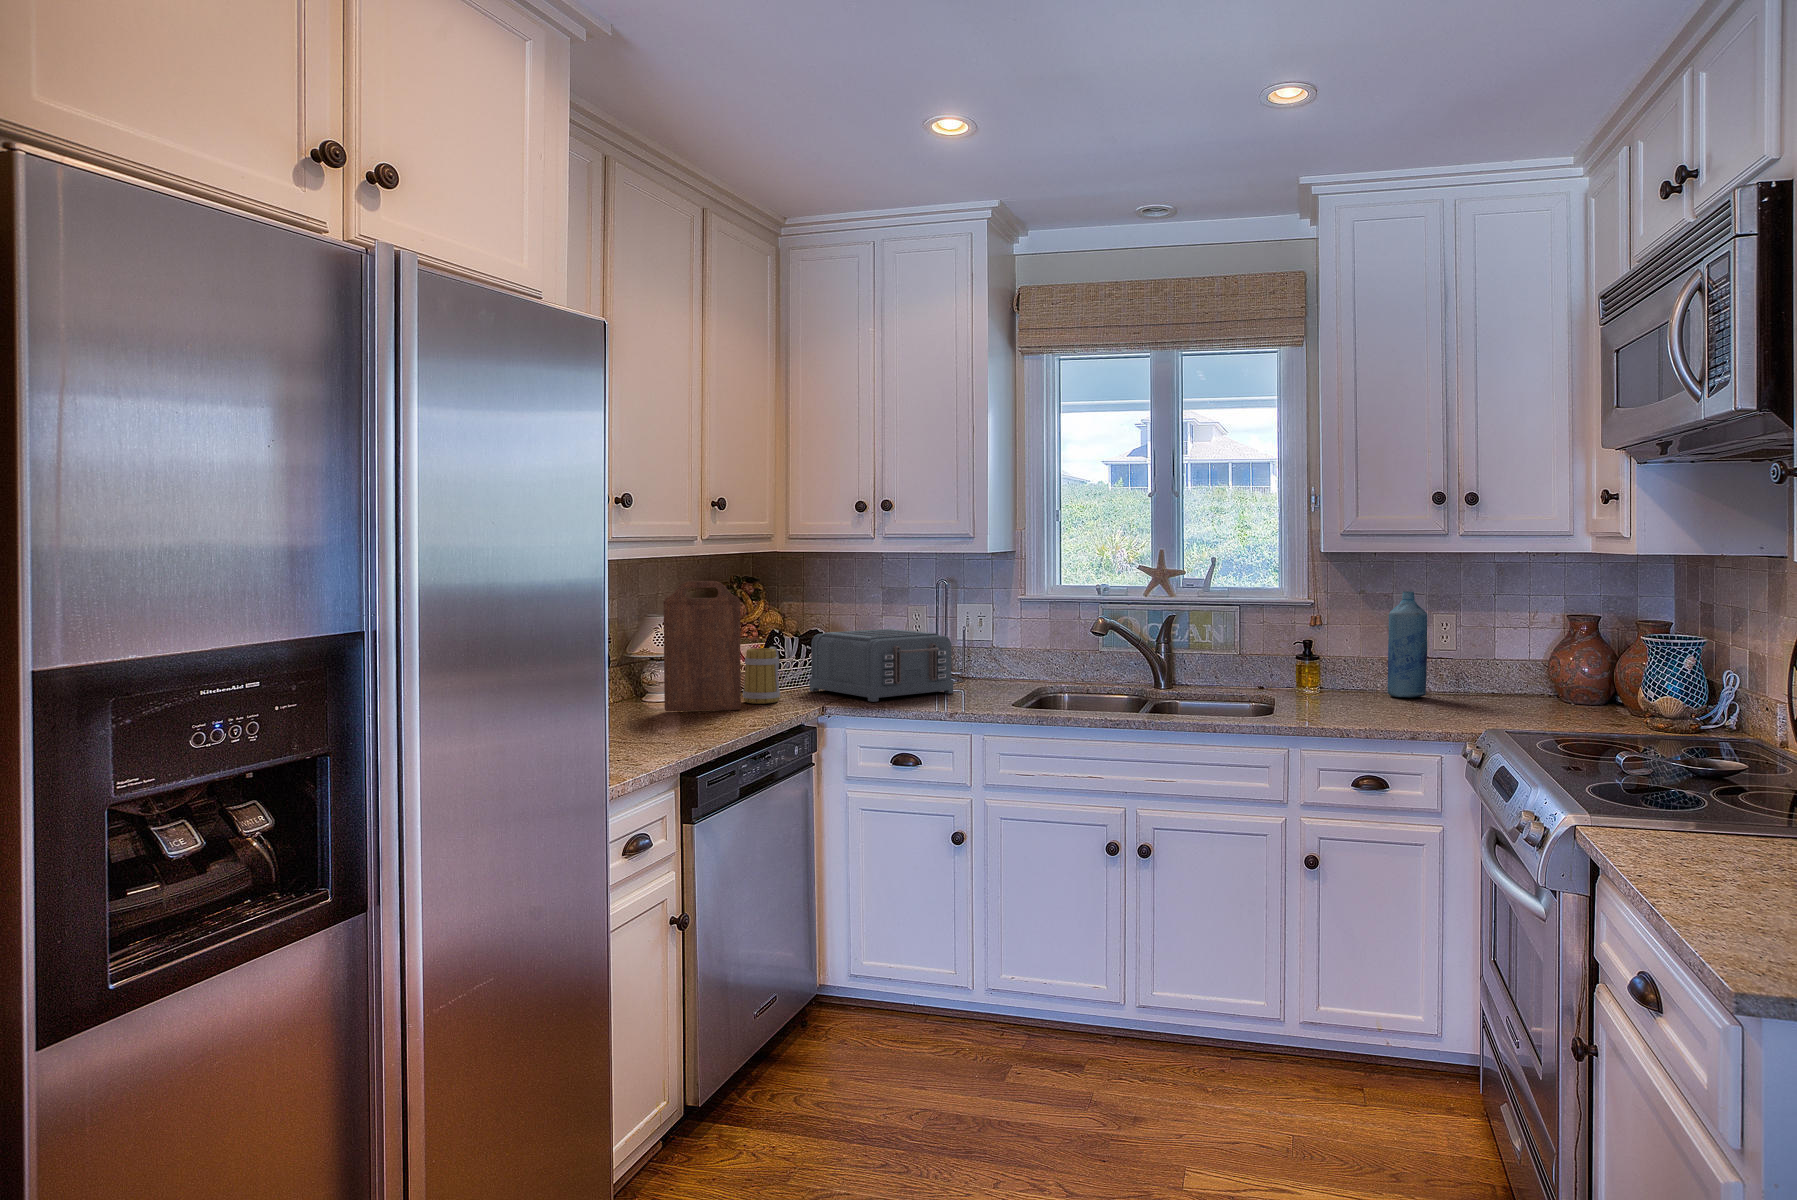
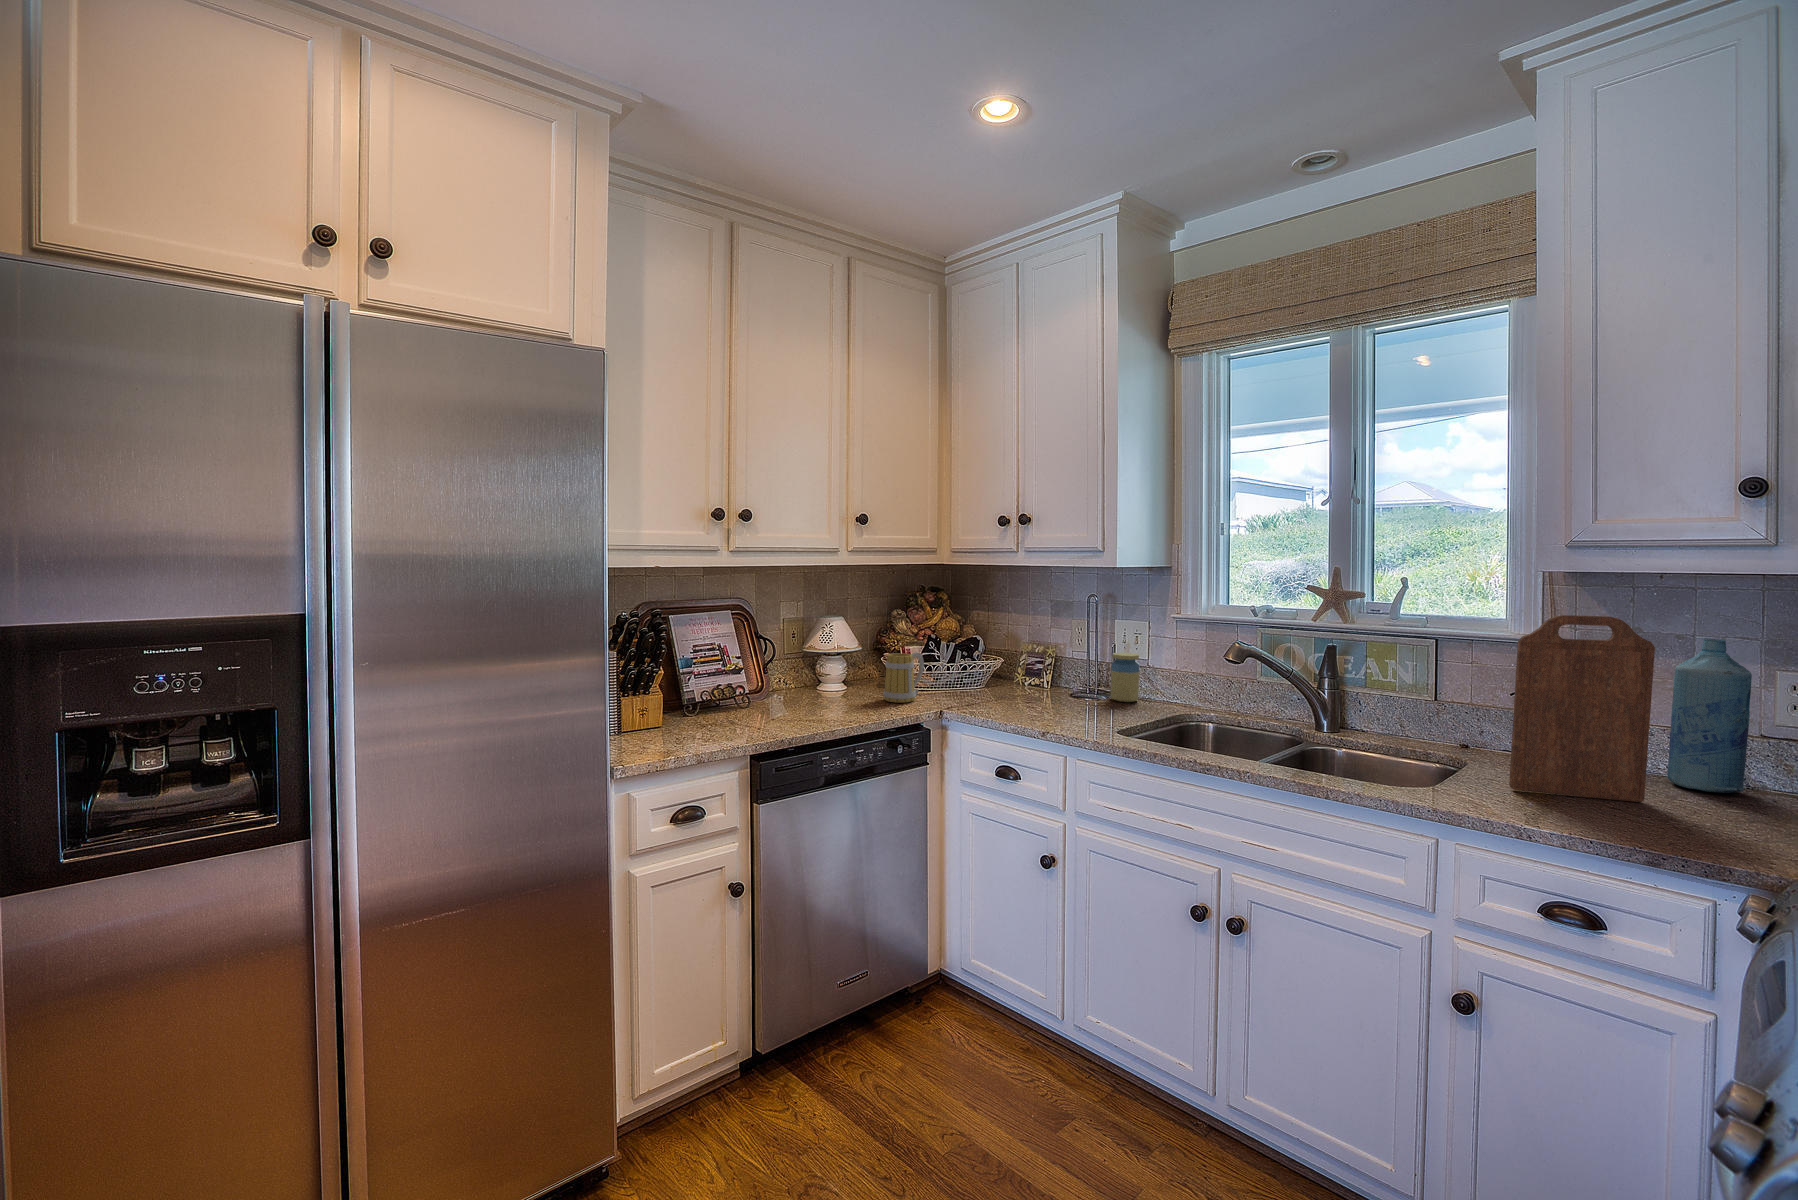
cutting board: present [664,581,741,711] -> present [1509,615,1655,802]
toaster: present [810,629,953,702] -> none [960,641,1082,711]
jar: none [964,636,993,685] -> present [1111,653,1139,702]

